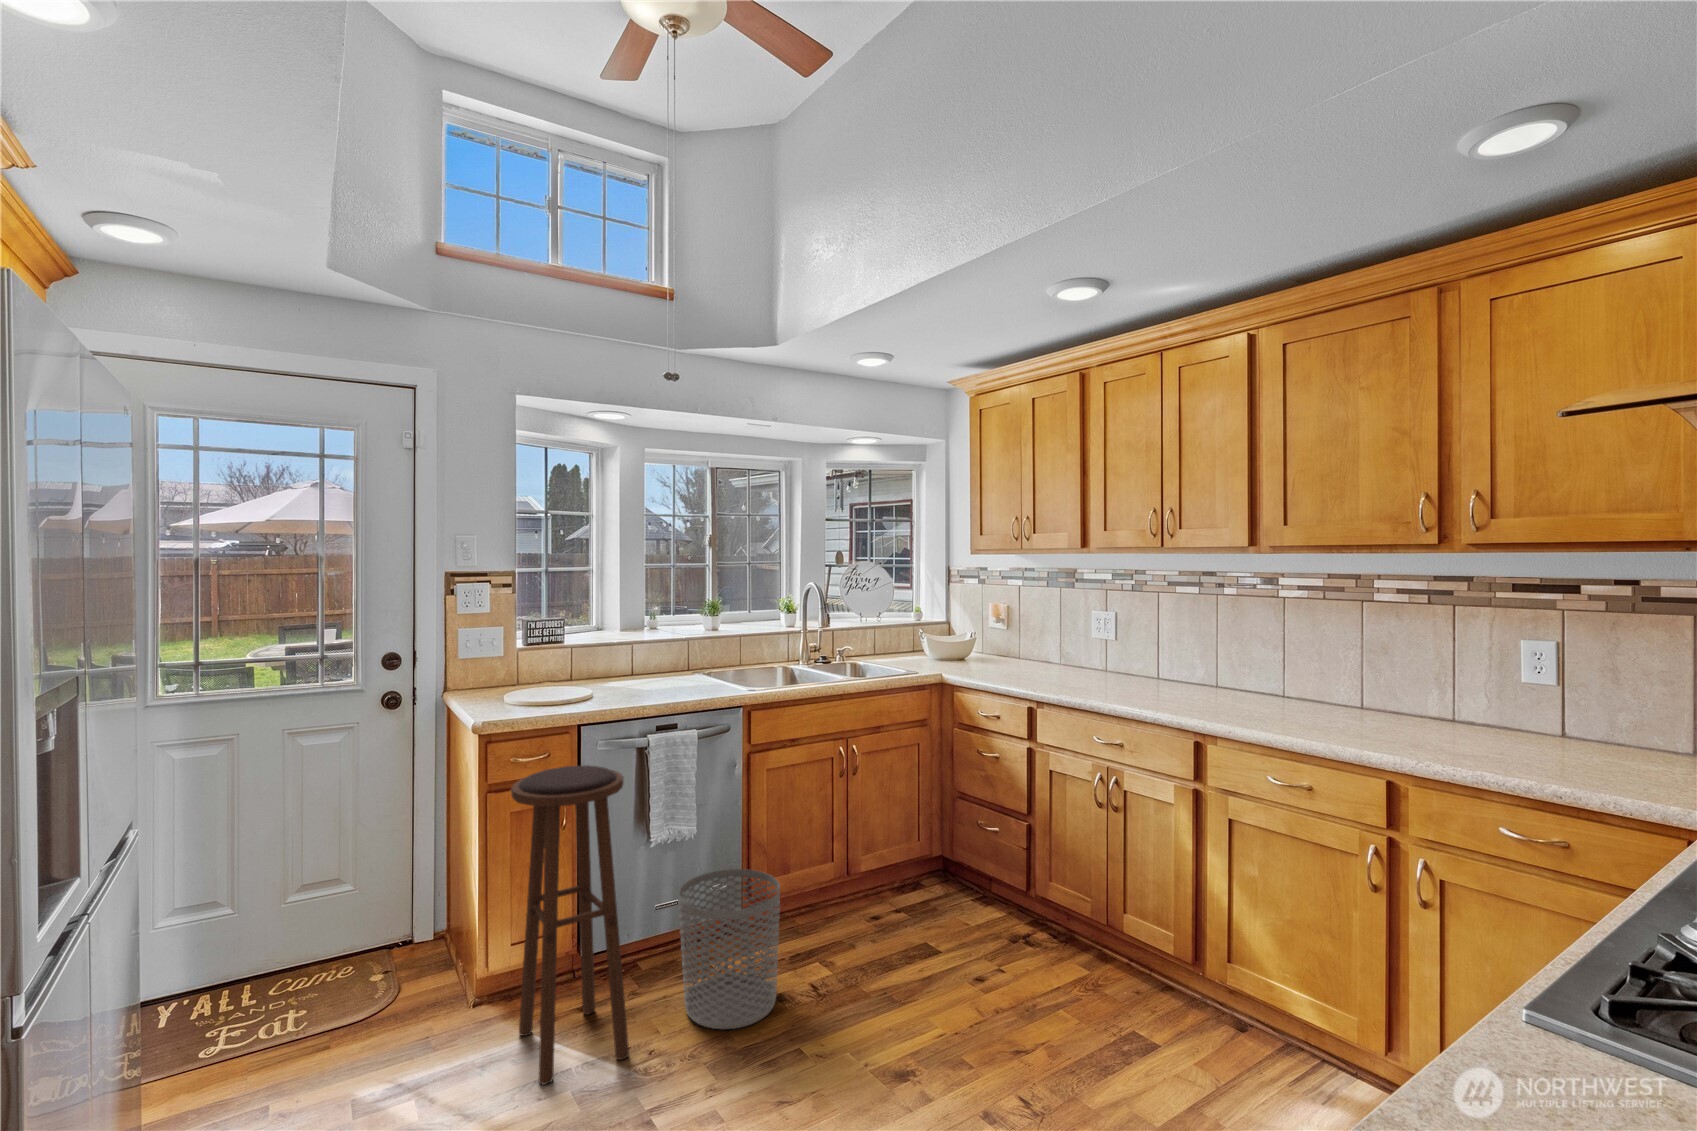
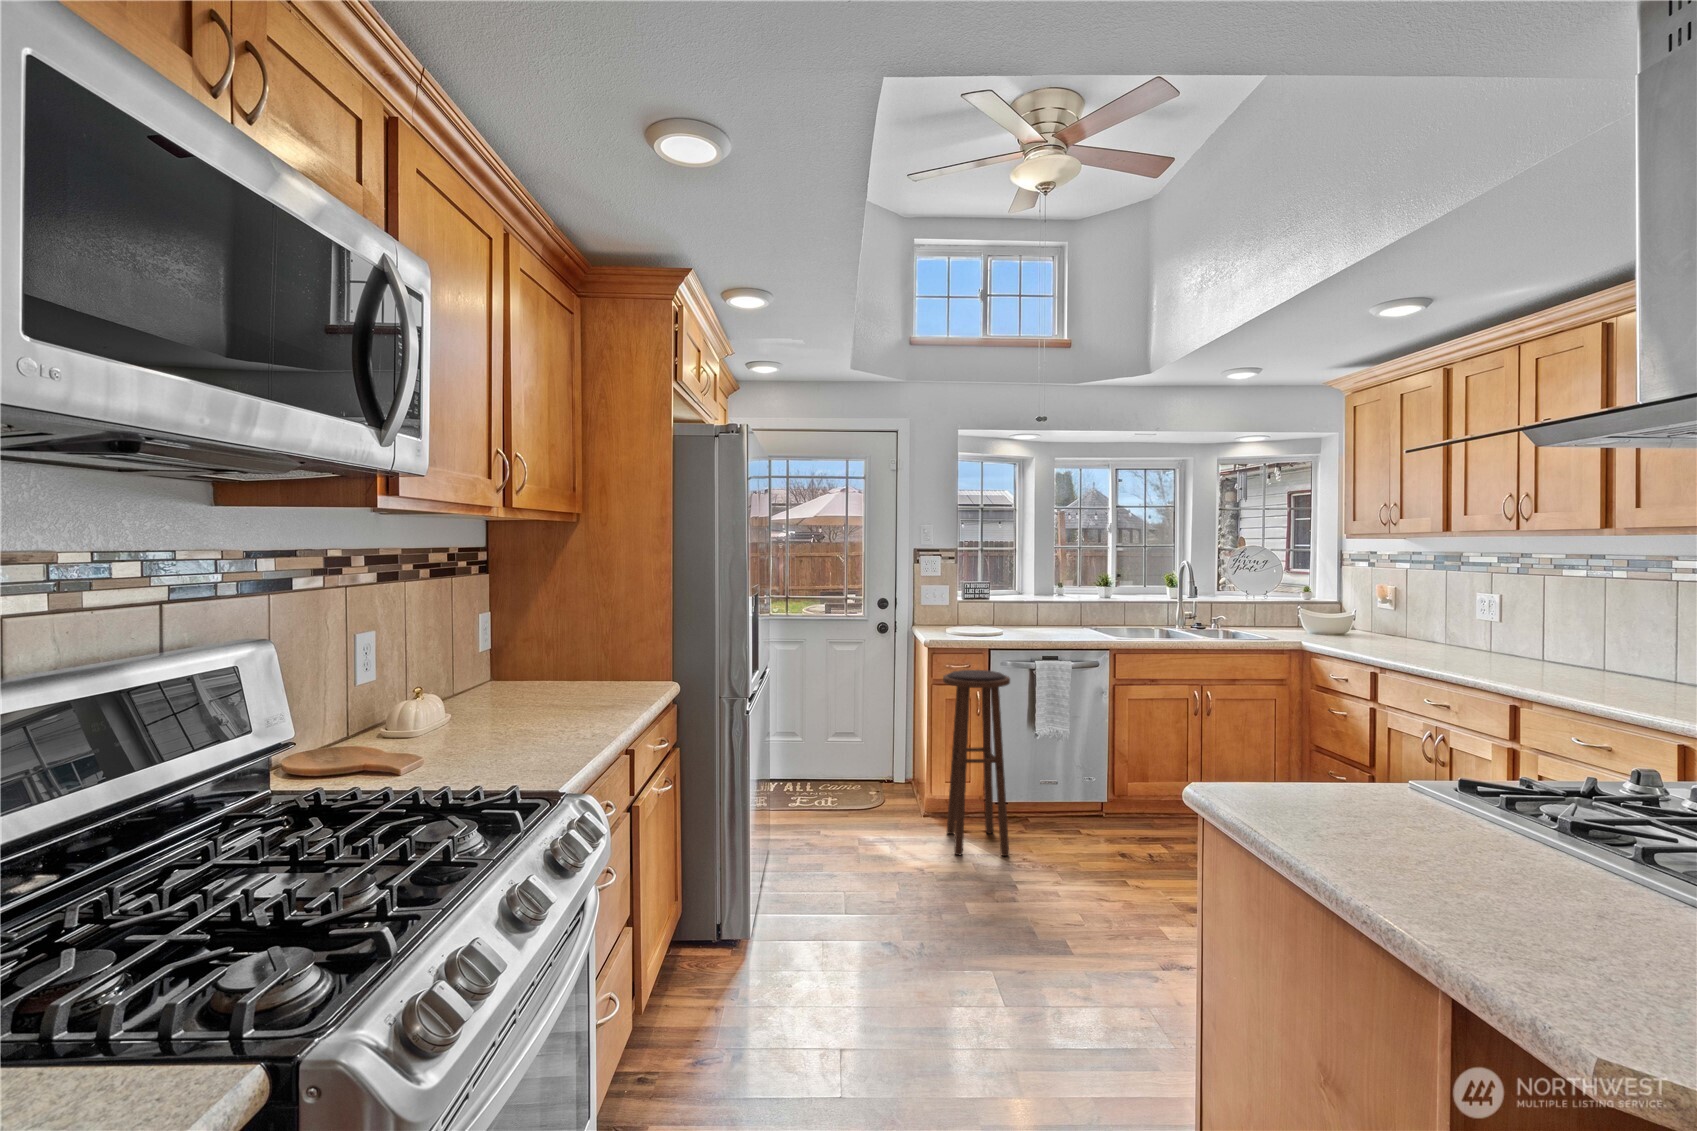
waste bin: present [679,869,780,1029] -> none [1047,759,1120,861]

